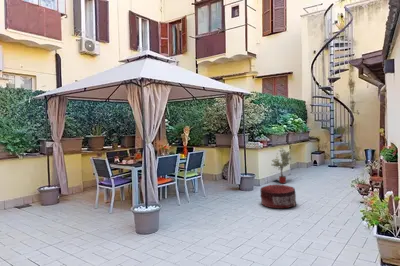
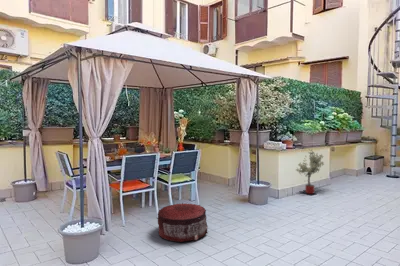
pouf: present [261,185,296,208] -> present [158,203,208,242]

